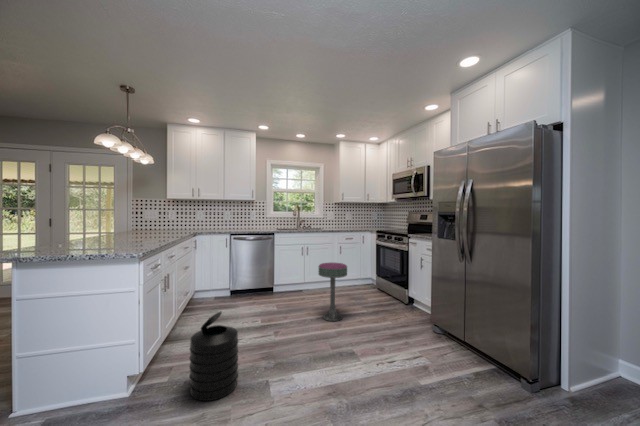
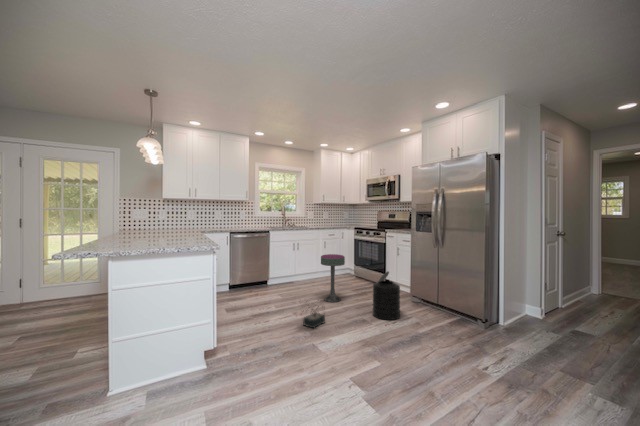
trash can: present [189,311,238,401] -> present [373,272,400,320]
decorative plant: none [265,320,304,360] -> present [302,304,325,328]

